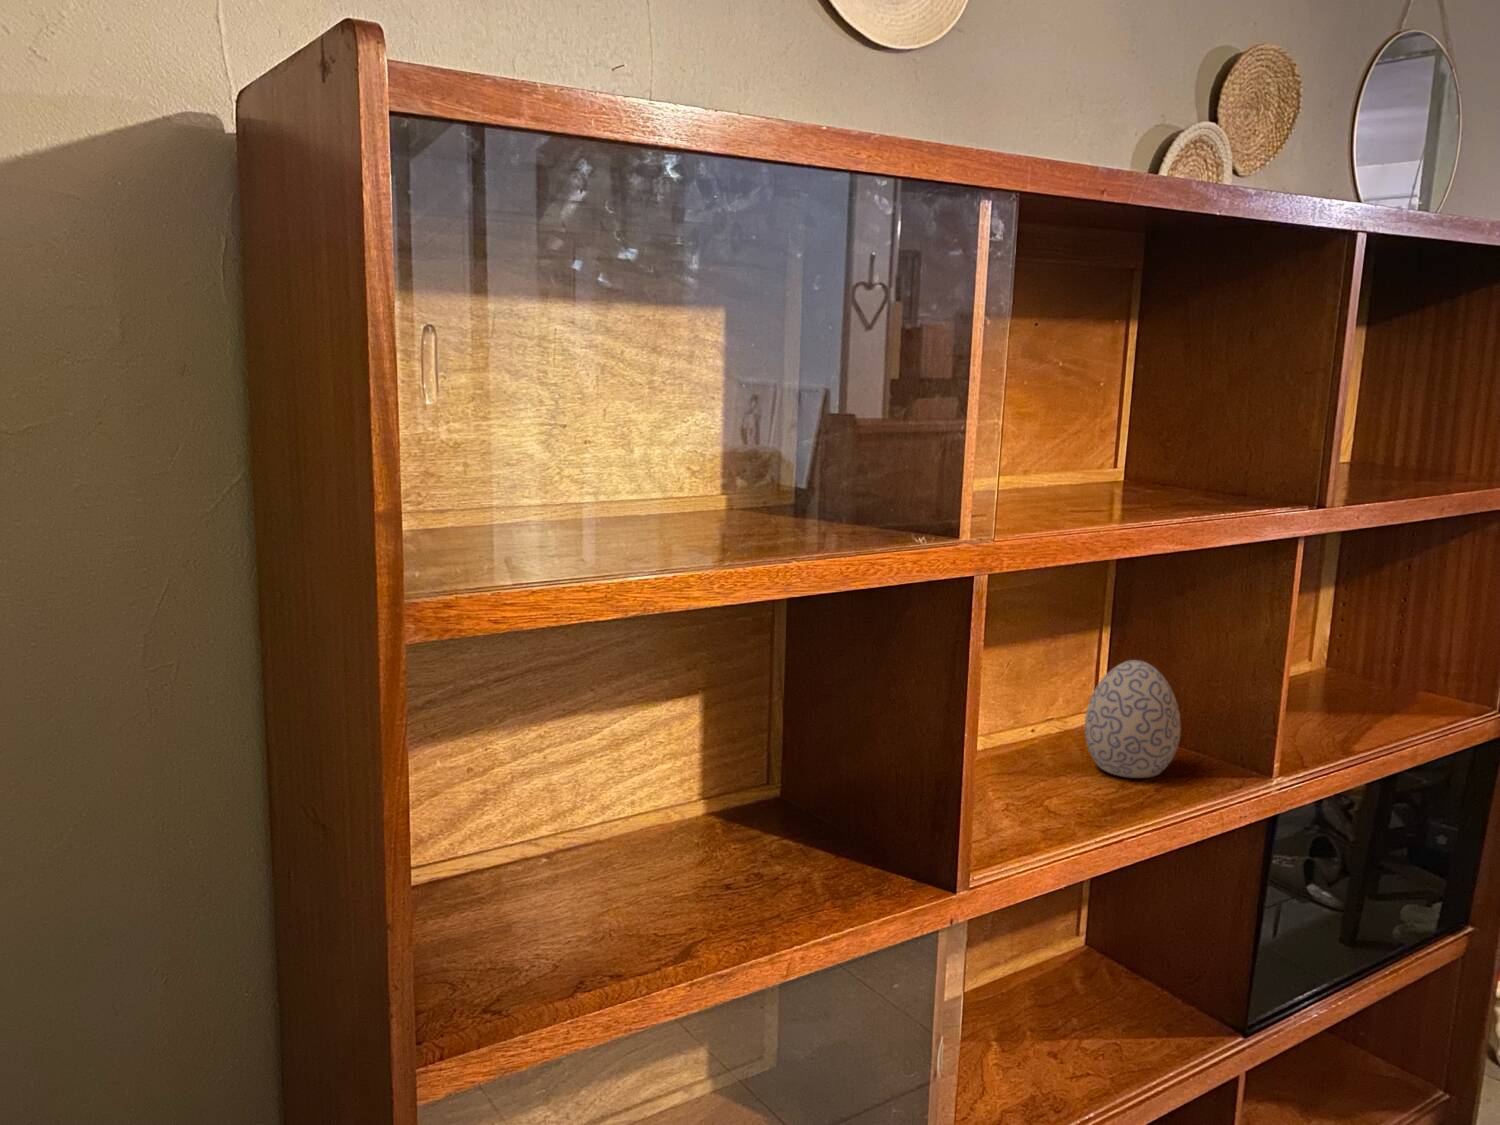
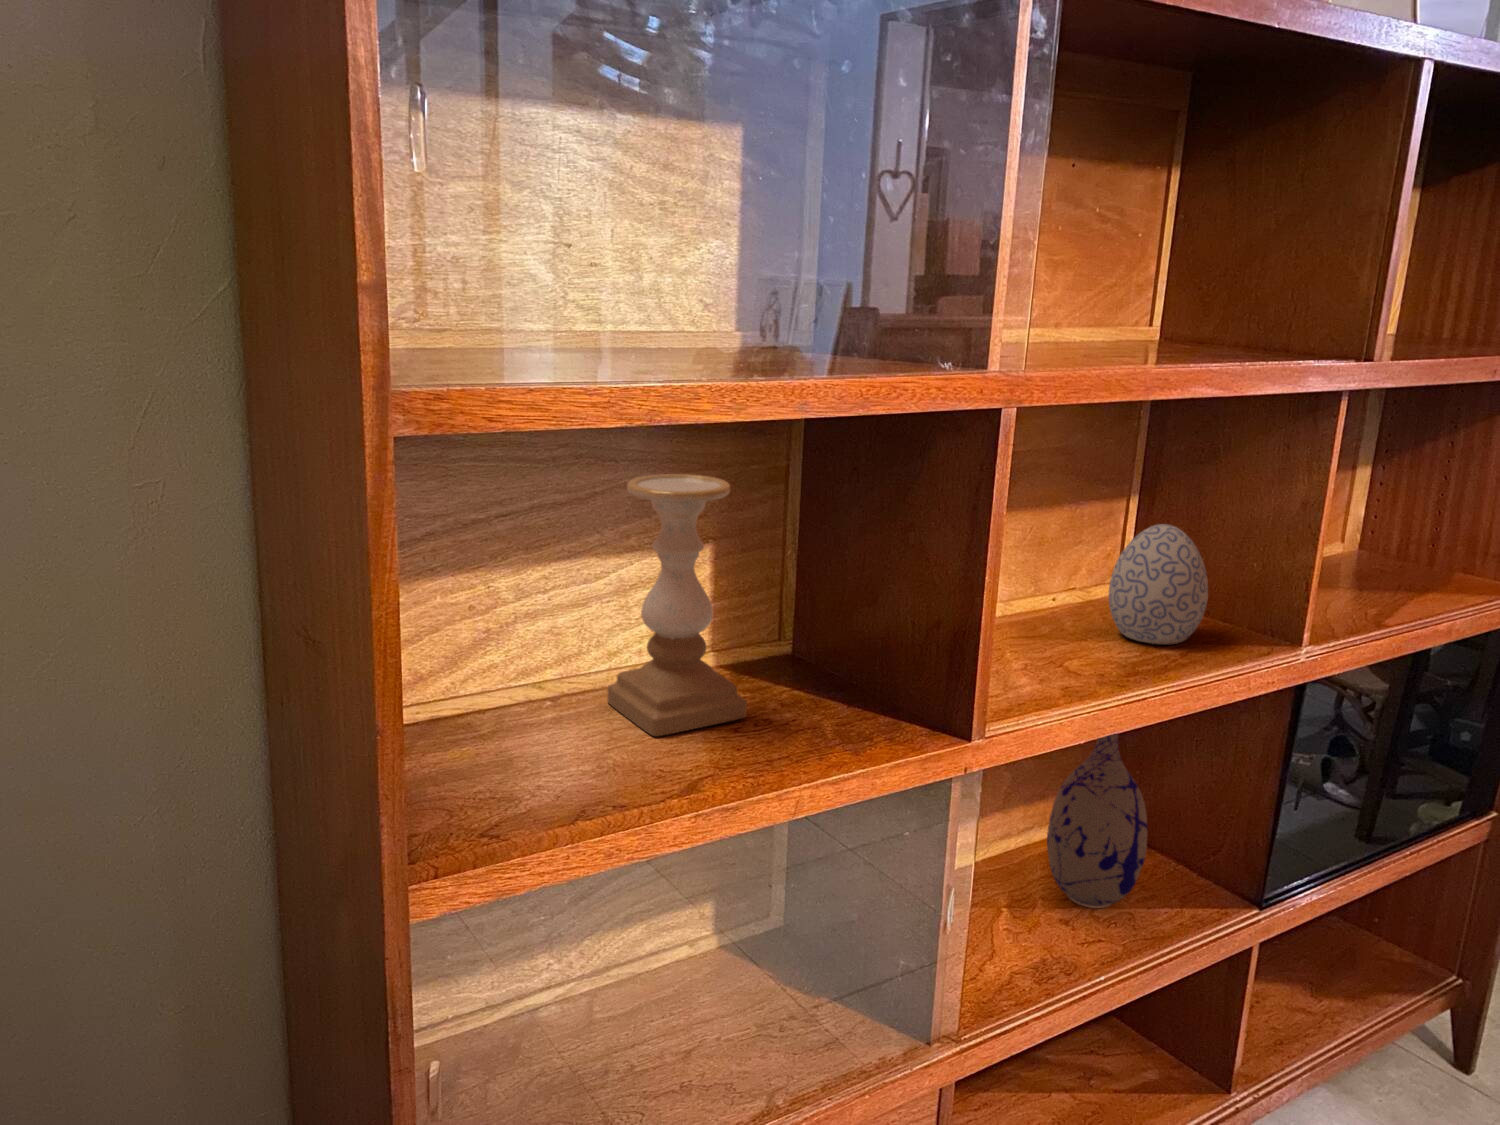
candle holder: none [600,636,736,896] -> present [608,474,747,736]
vase: none [1033,822,1131,1041] -> present [1047,734,1147,908]

